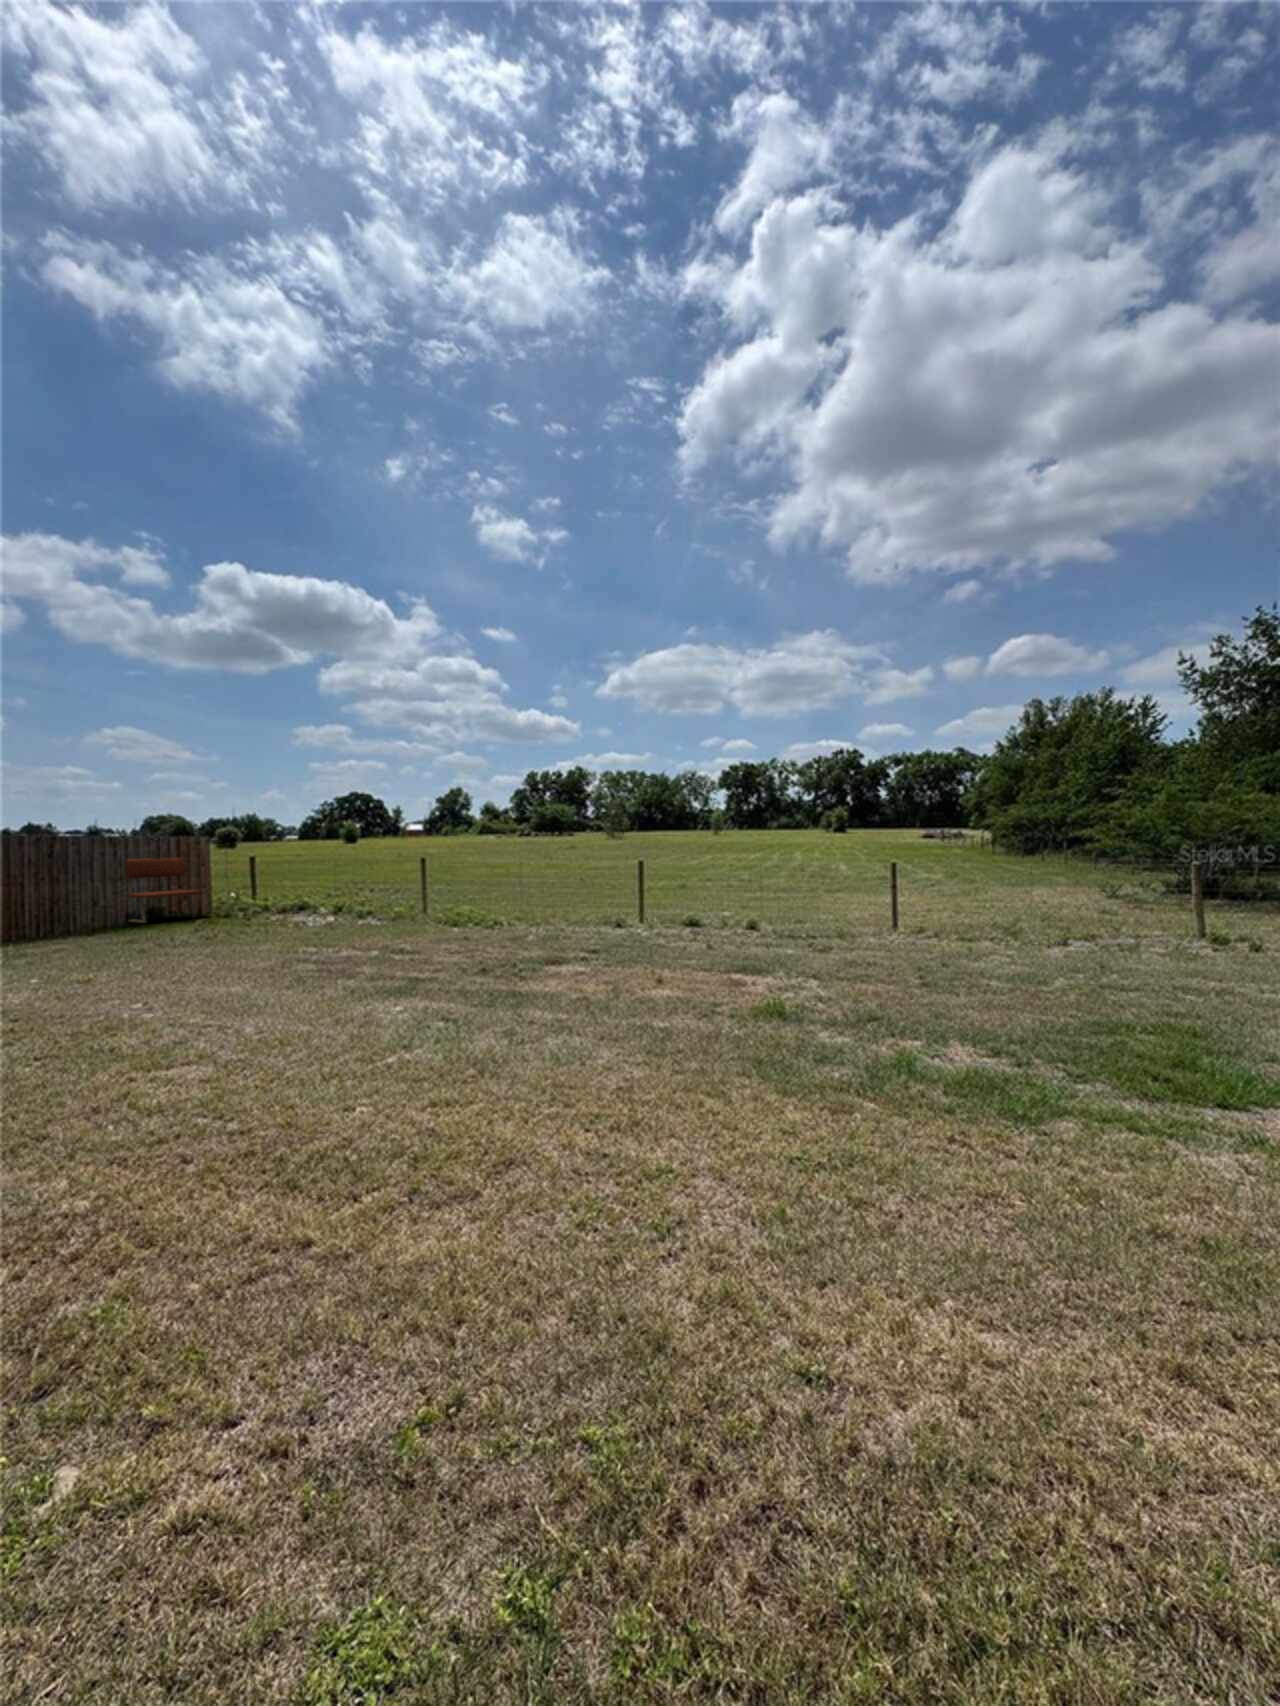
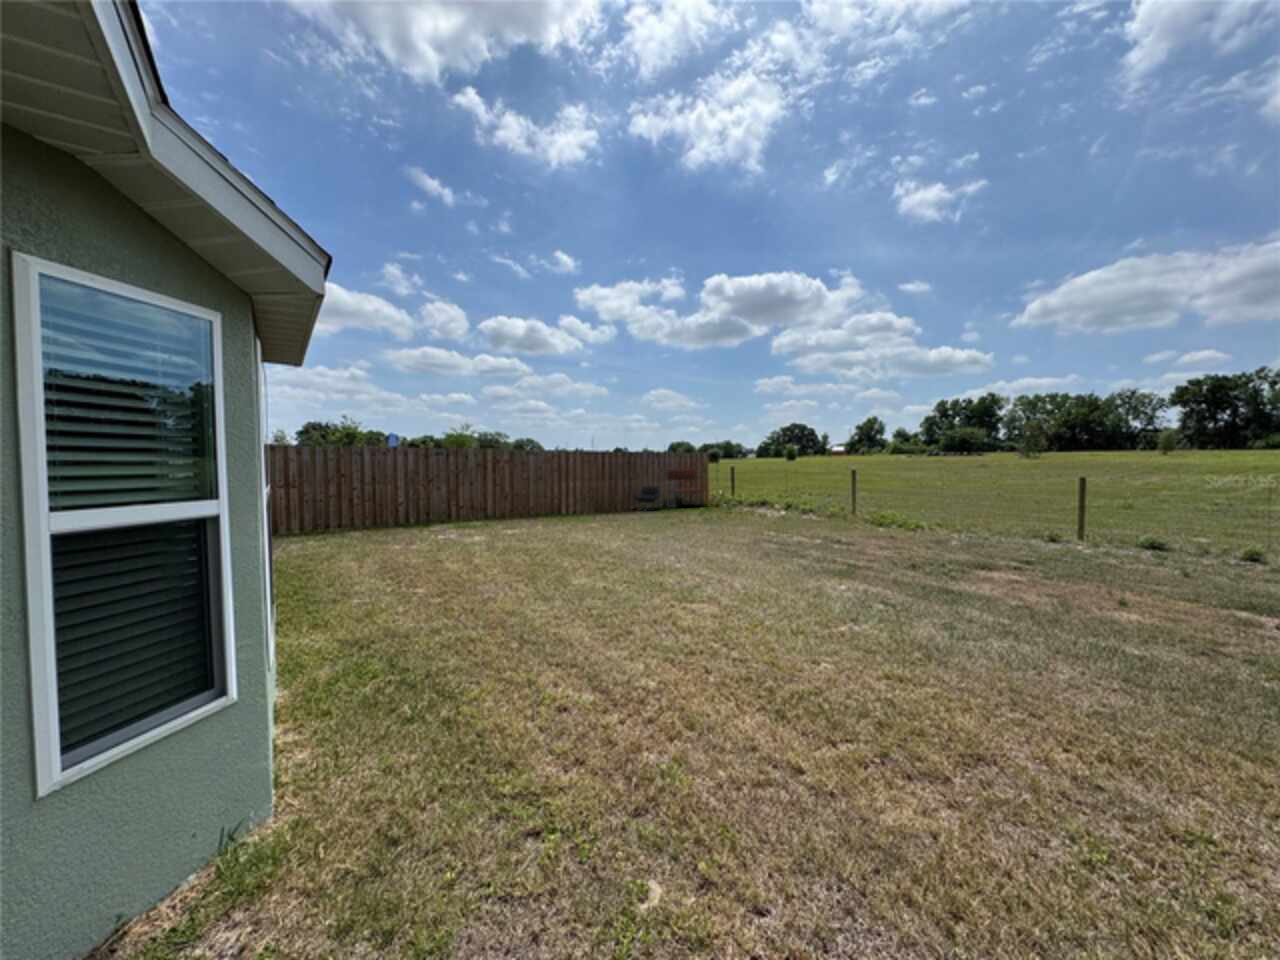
lounge chair: none [52,890,115,933] -> present [634,486,661,508]

